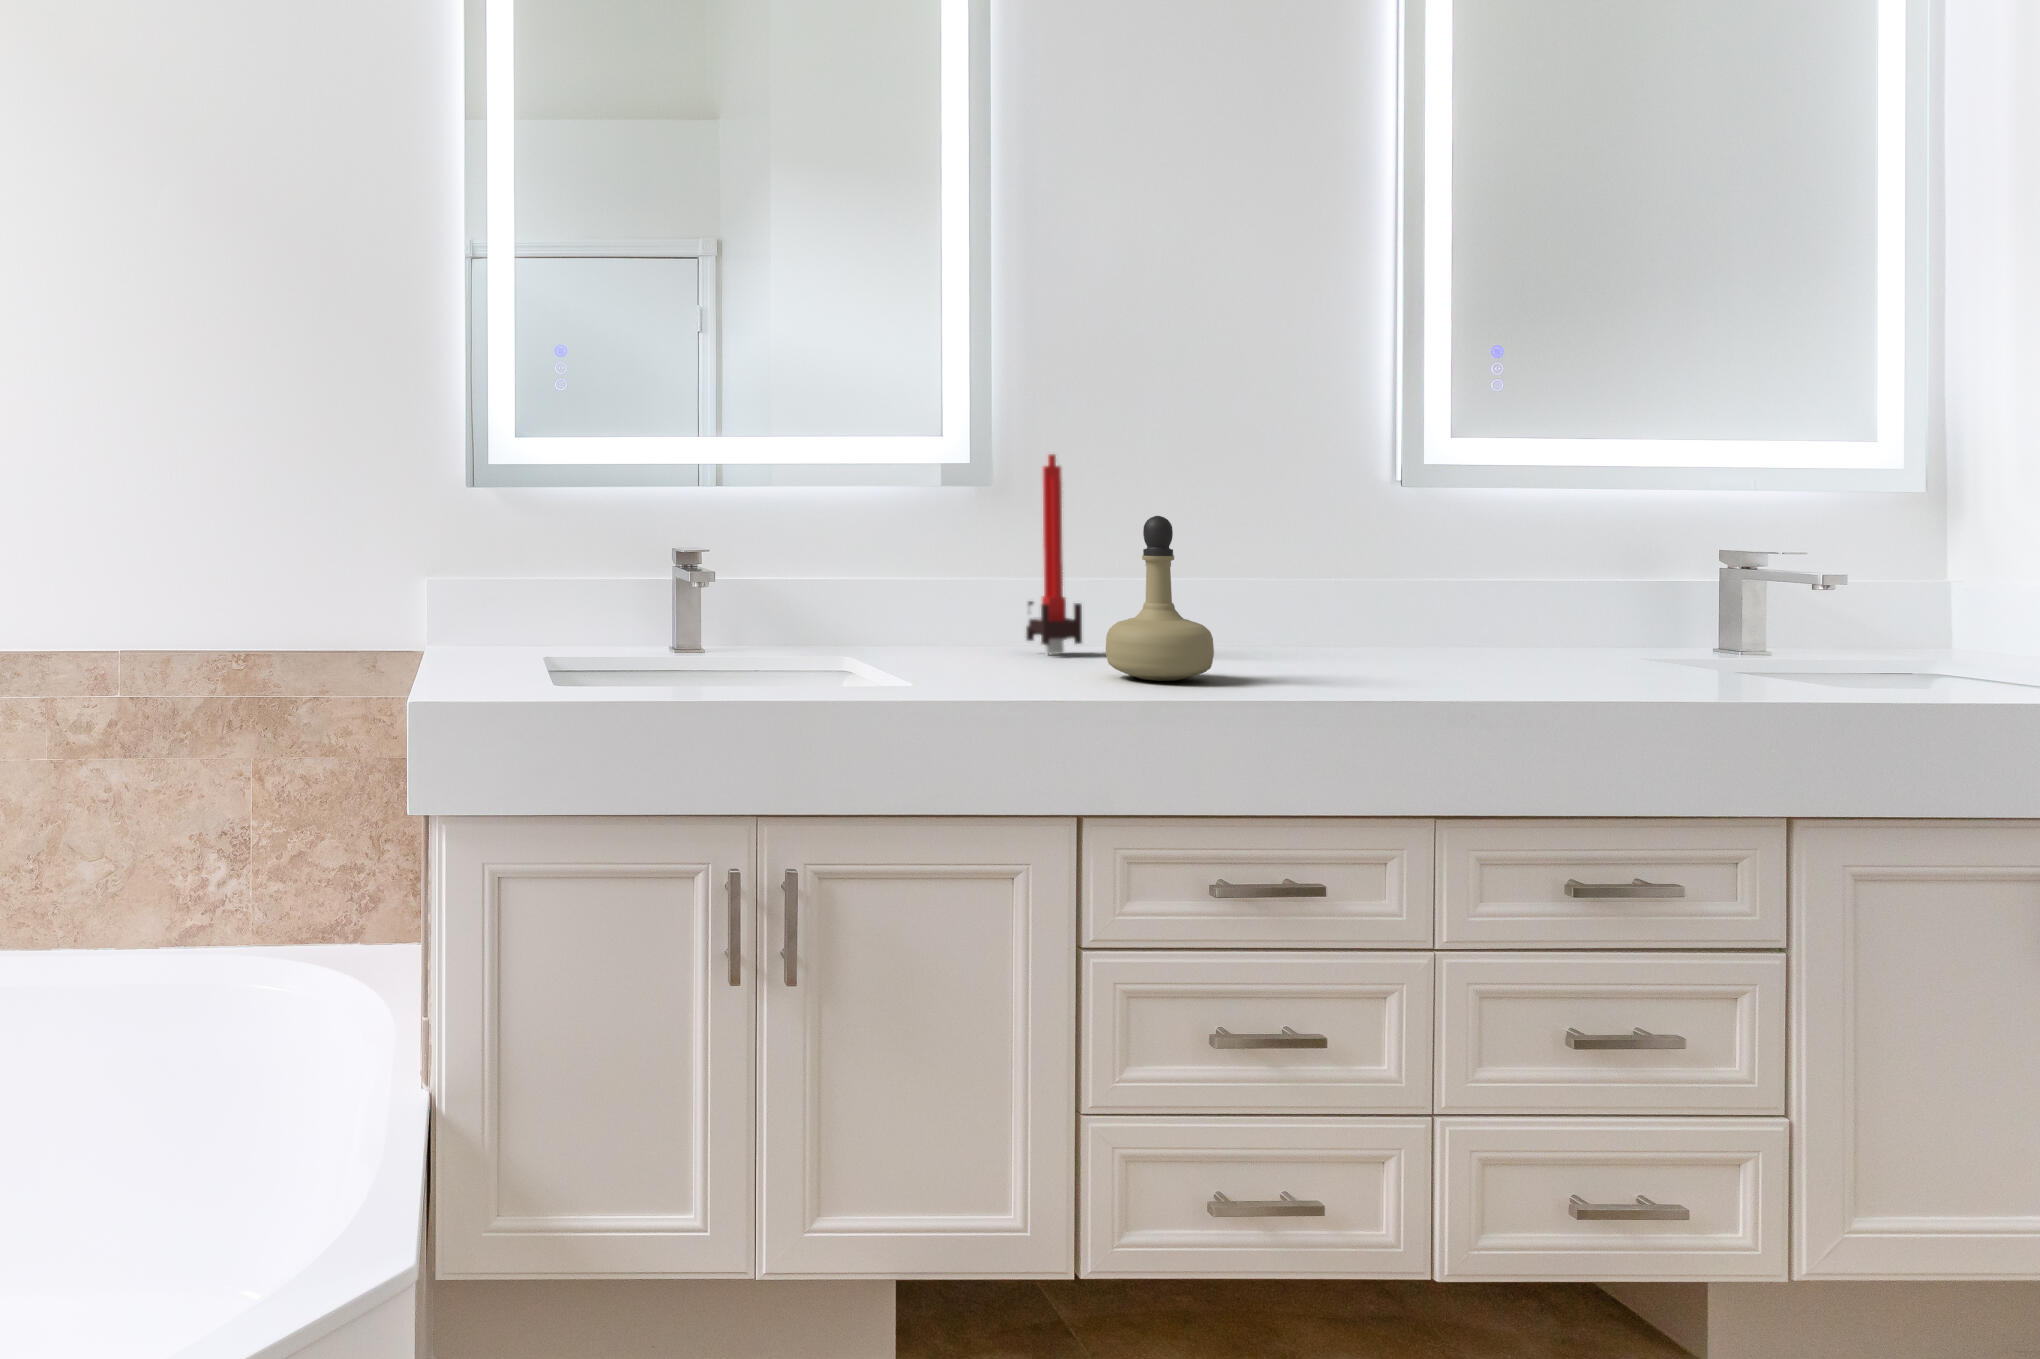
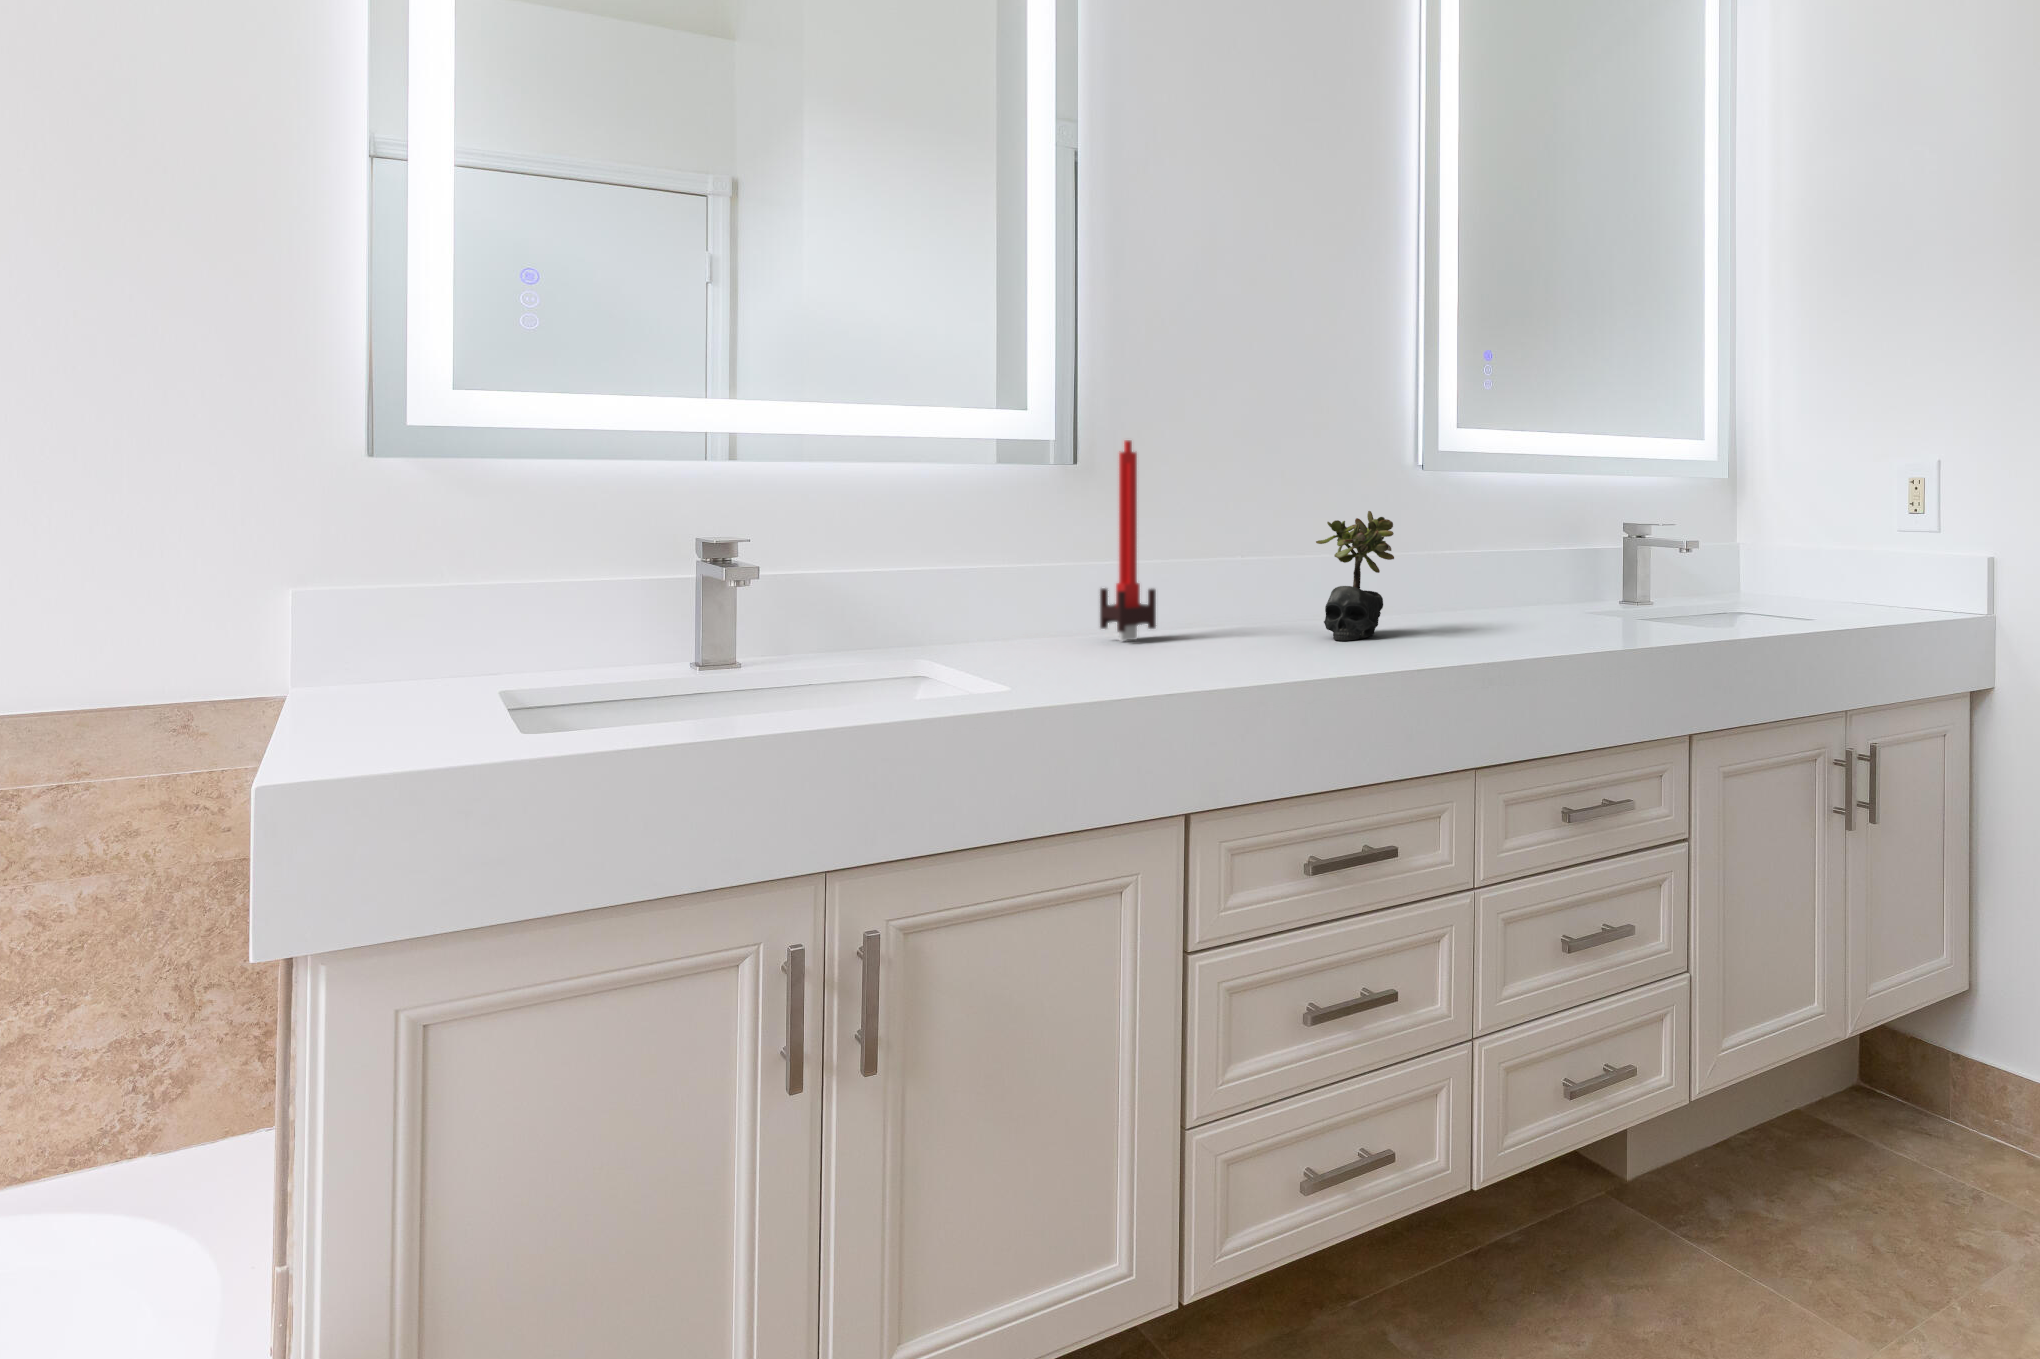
perfume bottle: present [1106,516,1214,681] -> none [1195,501,1294,663]
succulent plant: none [1262,528,1359,669] -> present [1316,511,1394,641]

